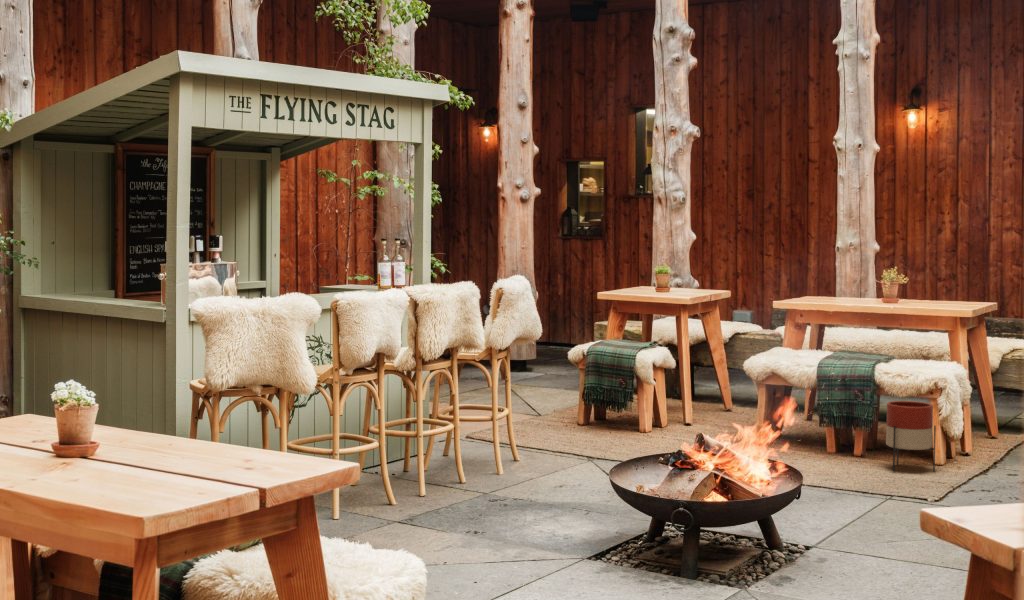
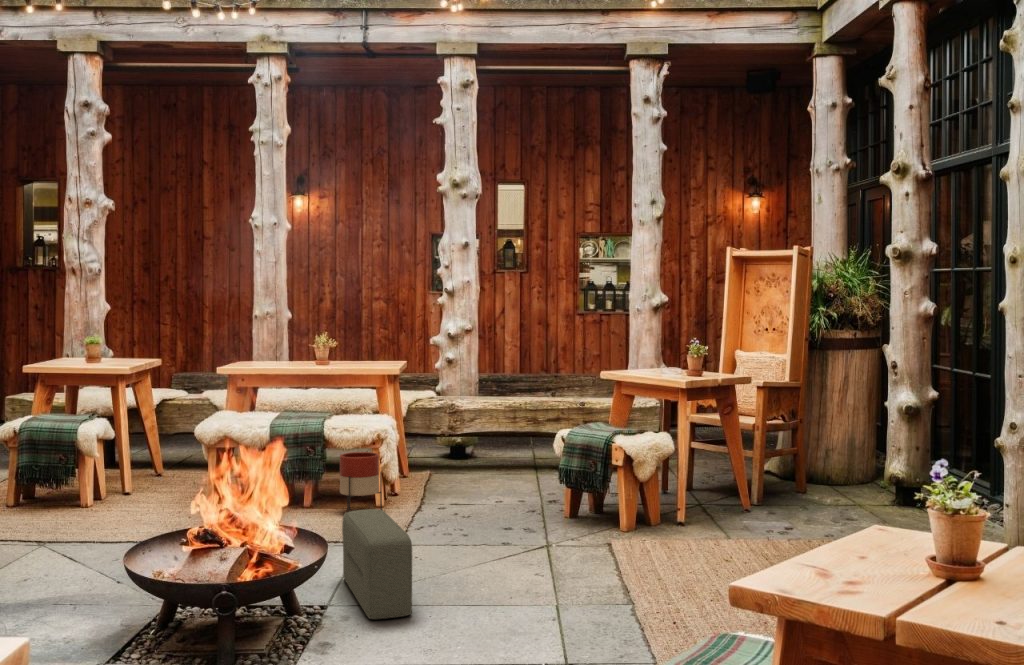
pouf: none [842,457,897,571] -> present [342,509,412,619]

